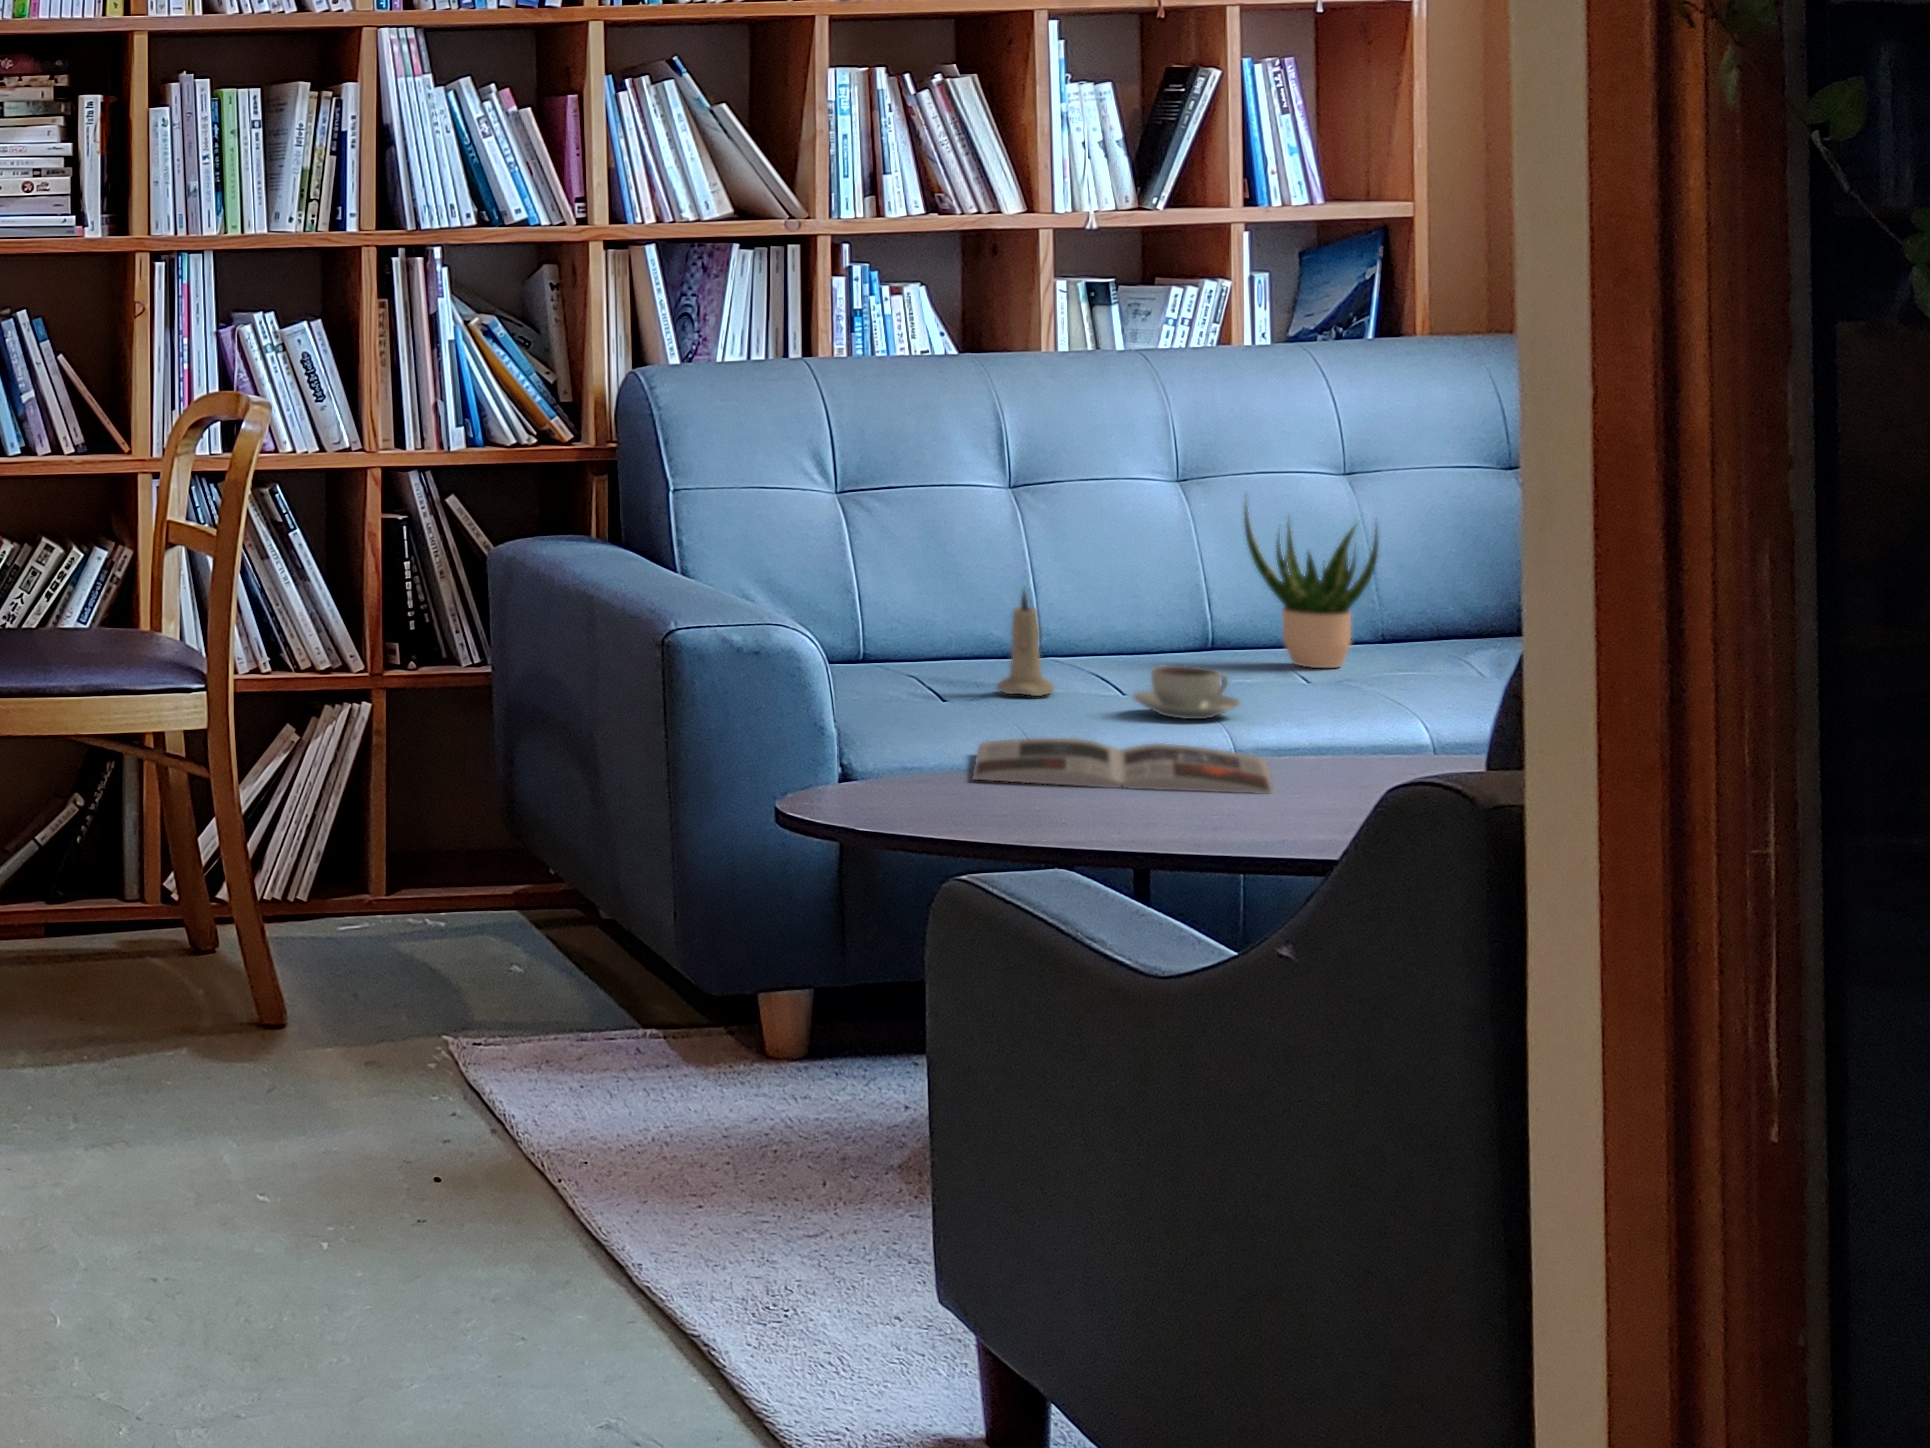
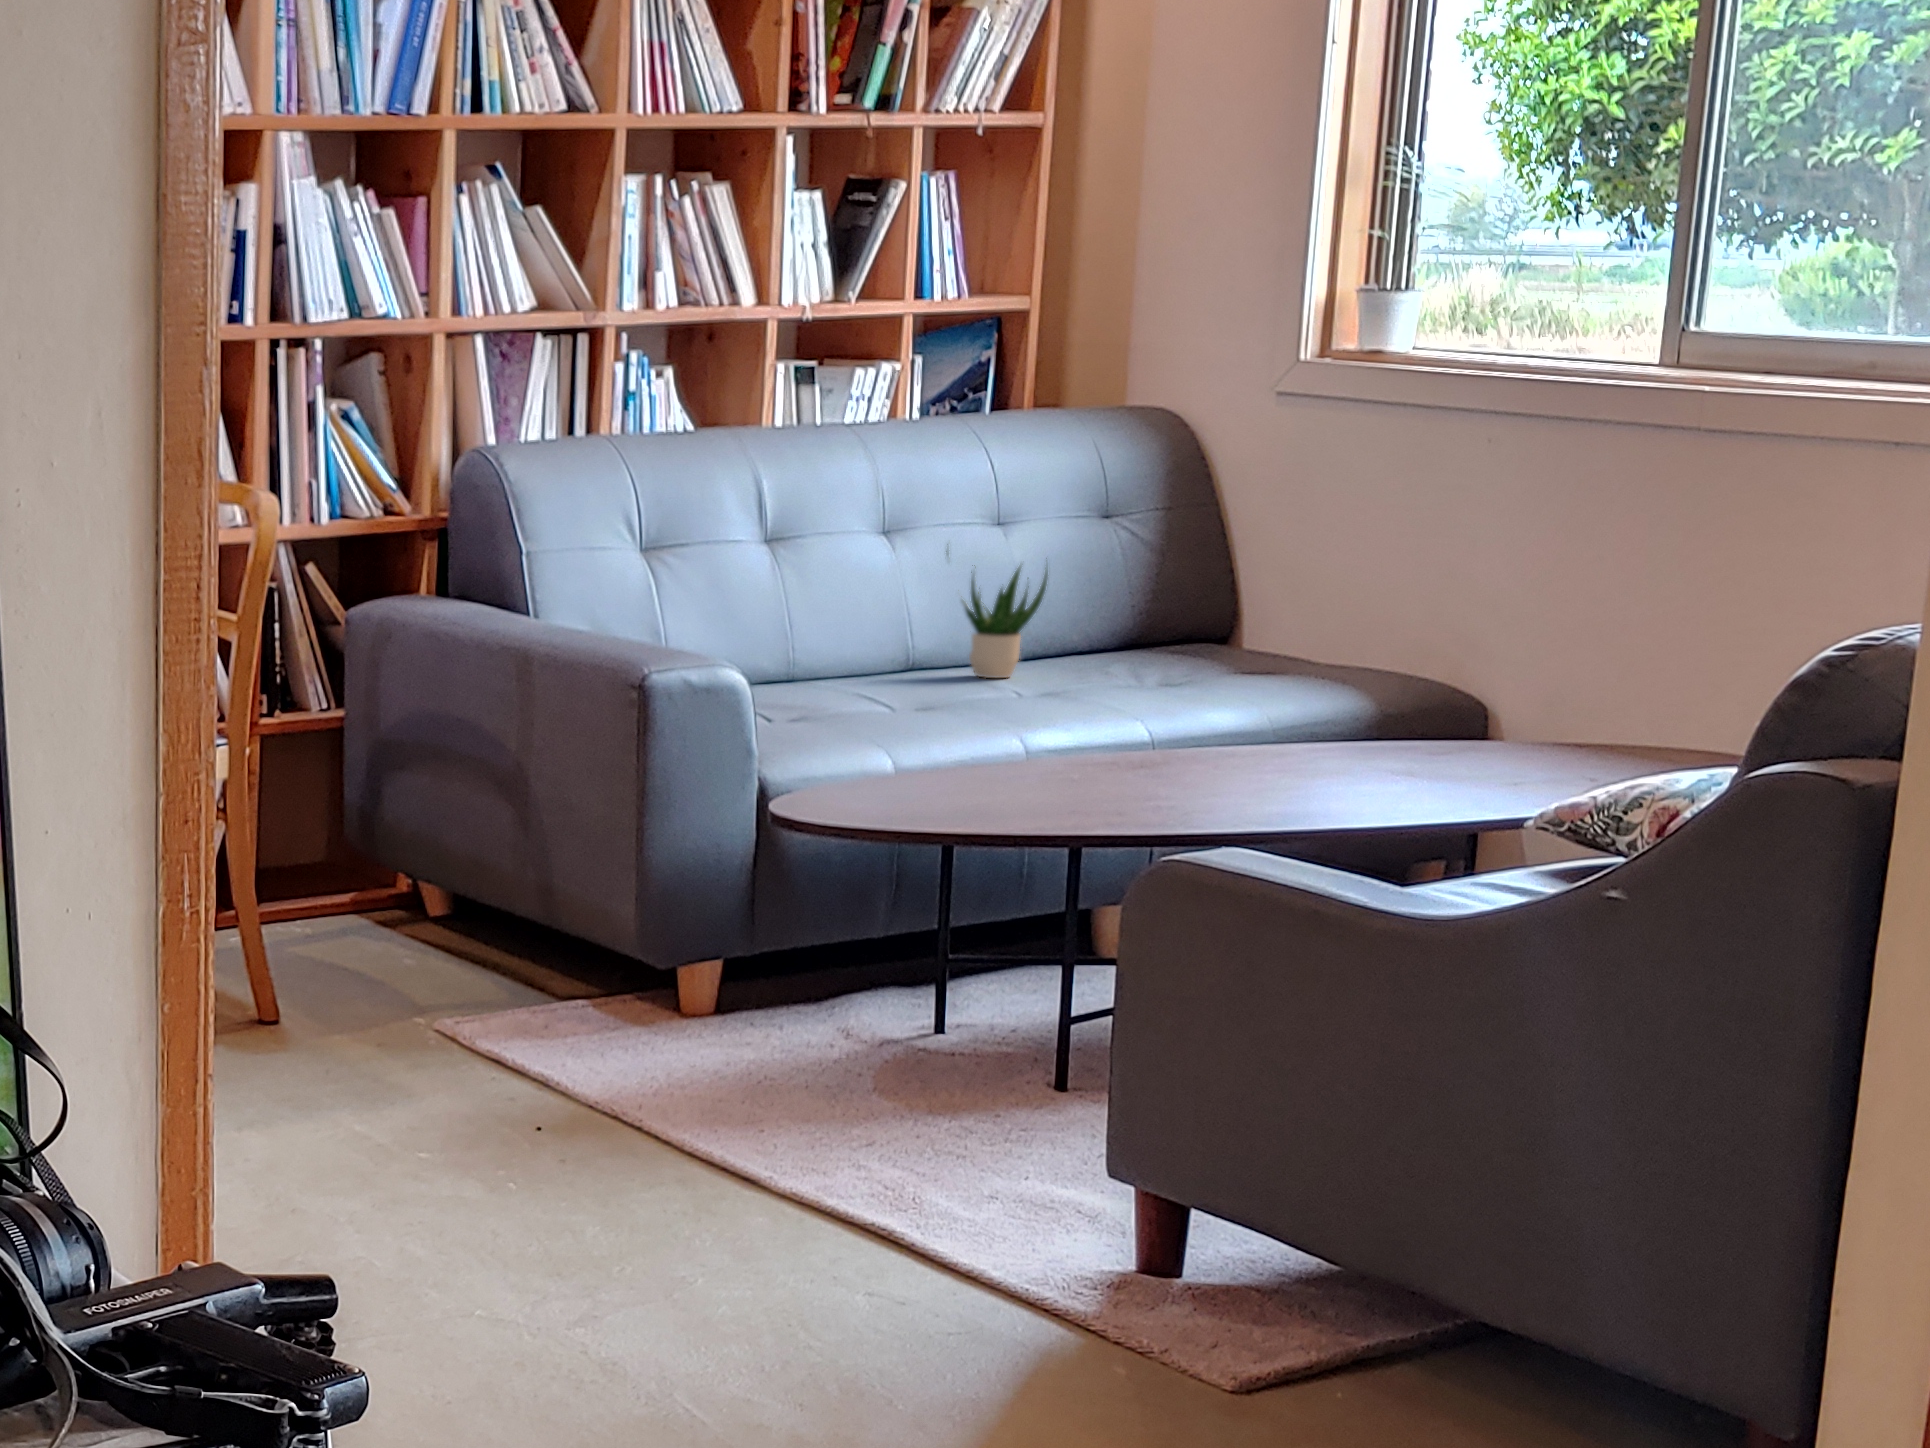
candle: present [997,591,1054,696] -> none [799,621,844,708]
coffee cup: present [1133,665,1240,719] -> none [921,678,1001,718]
magazine: present [973,738,1273,794] -> none [862,734,1108,768]

